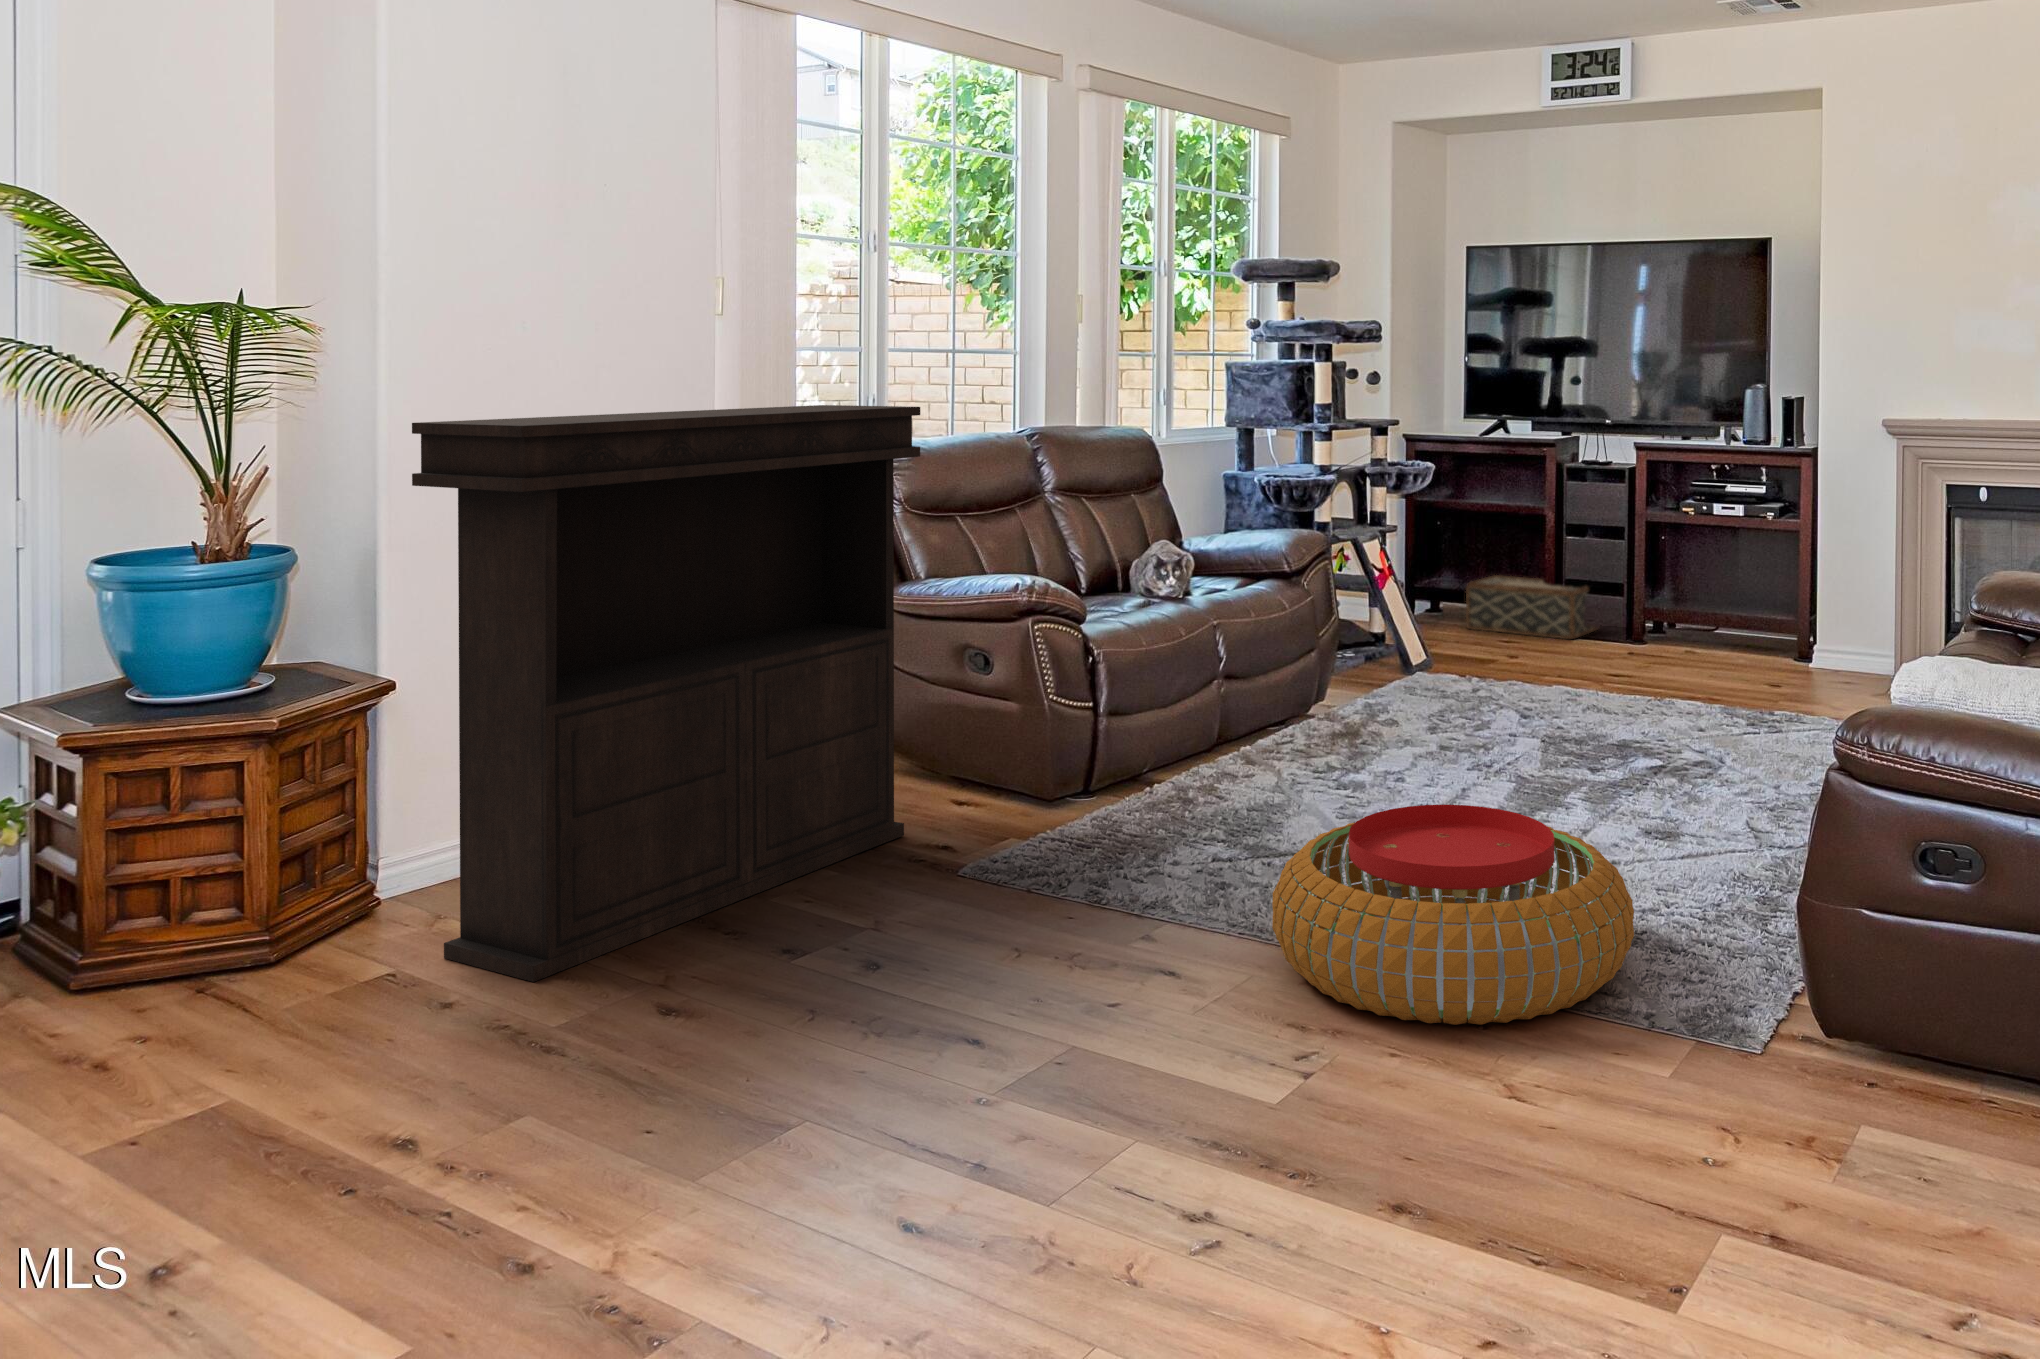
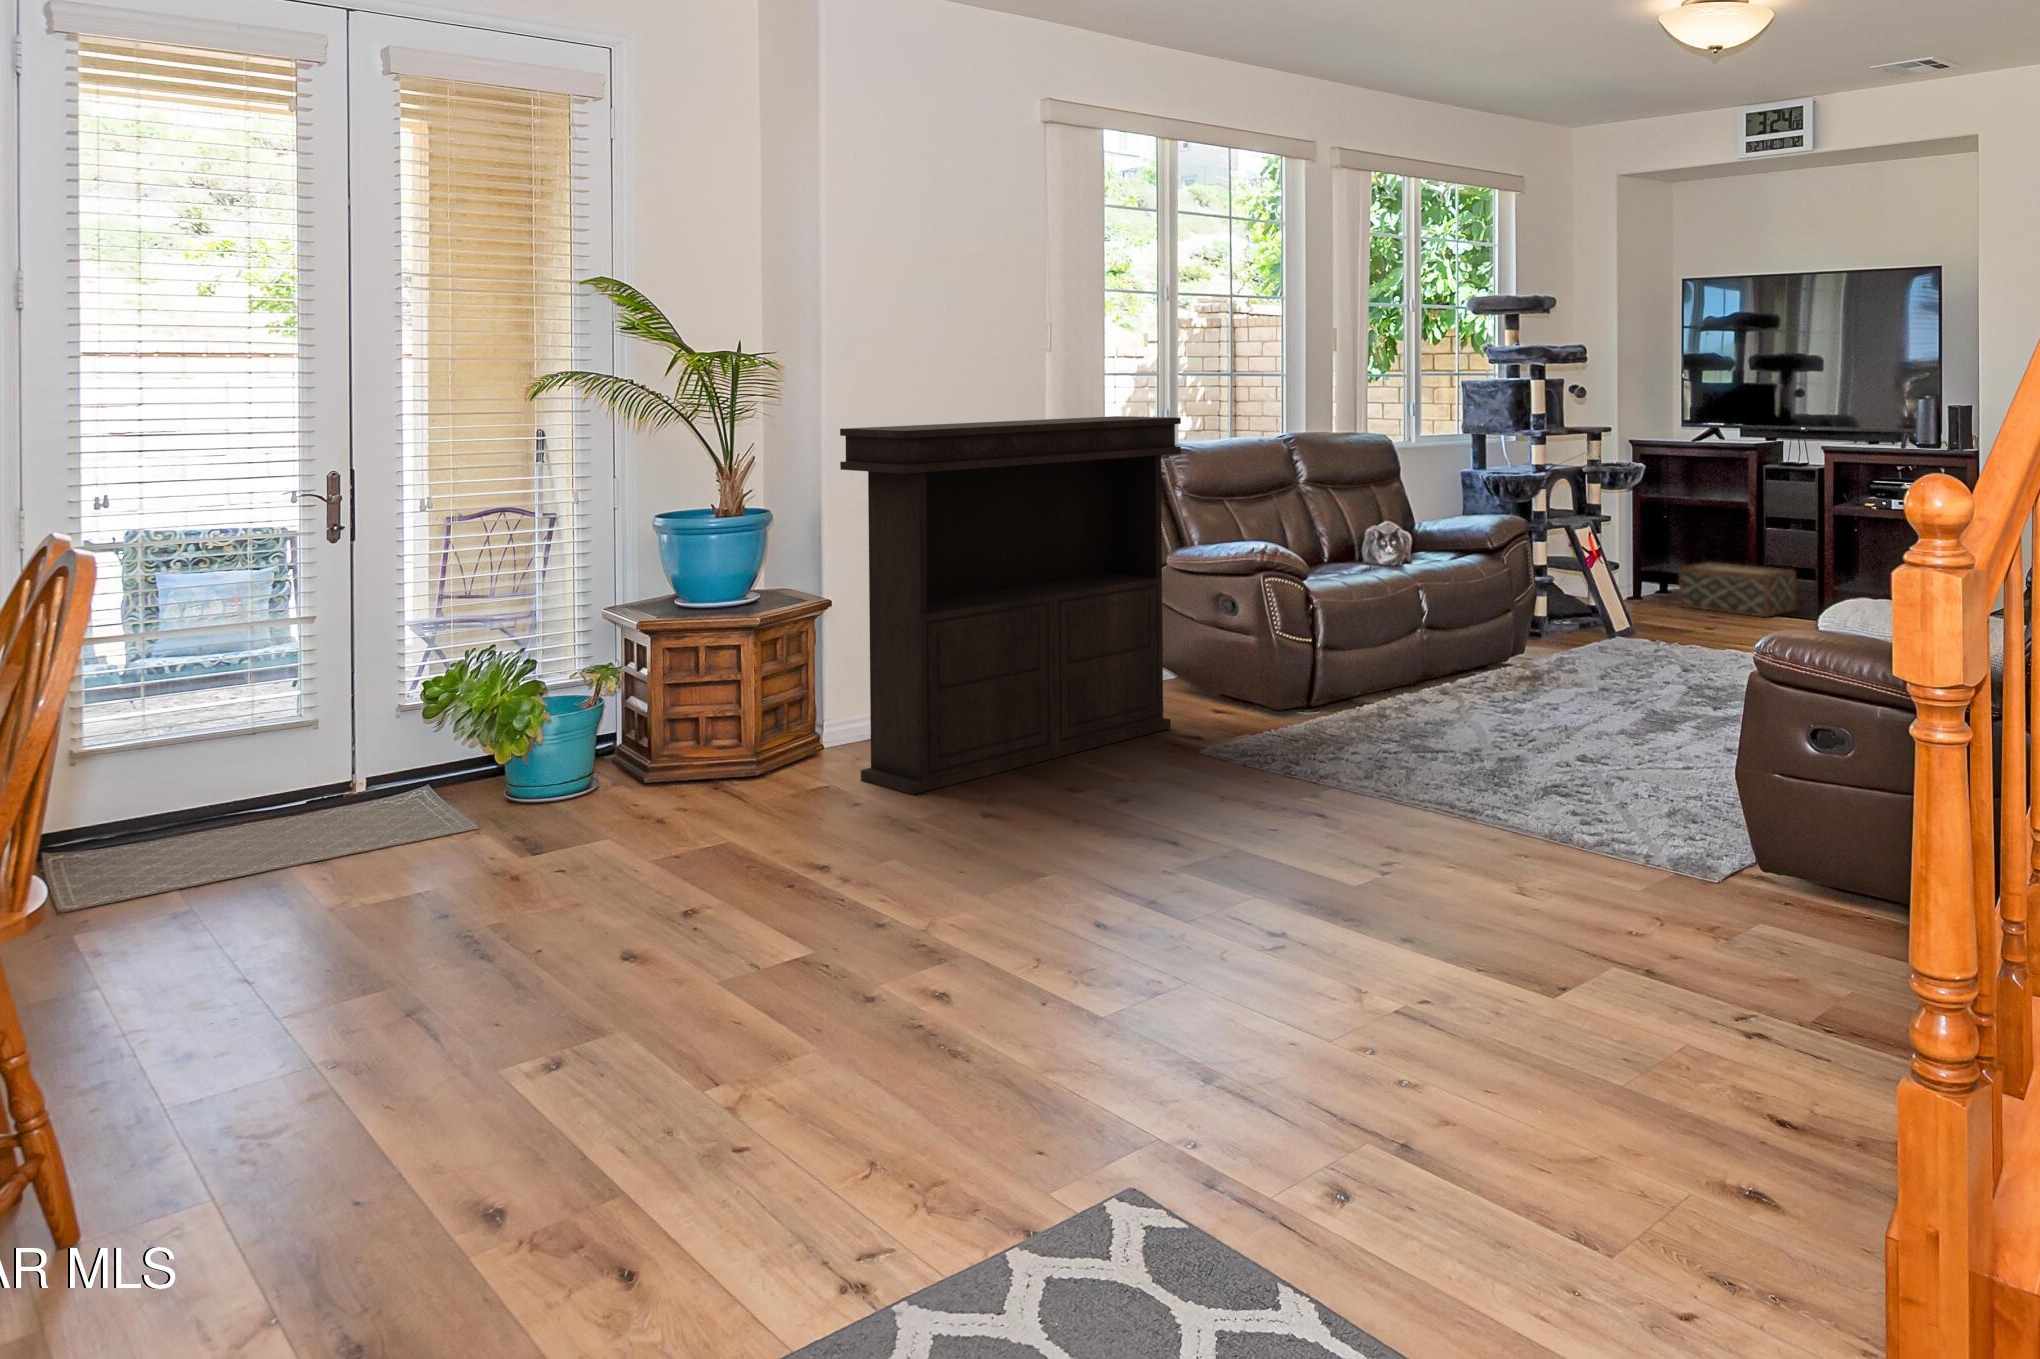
pouf: present [1272,805,1634,1025] -> none [1391,709,1650,850]

